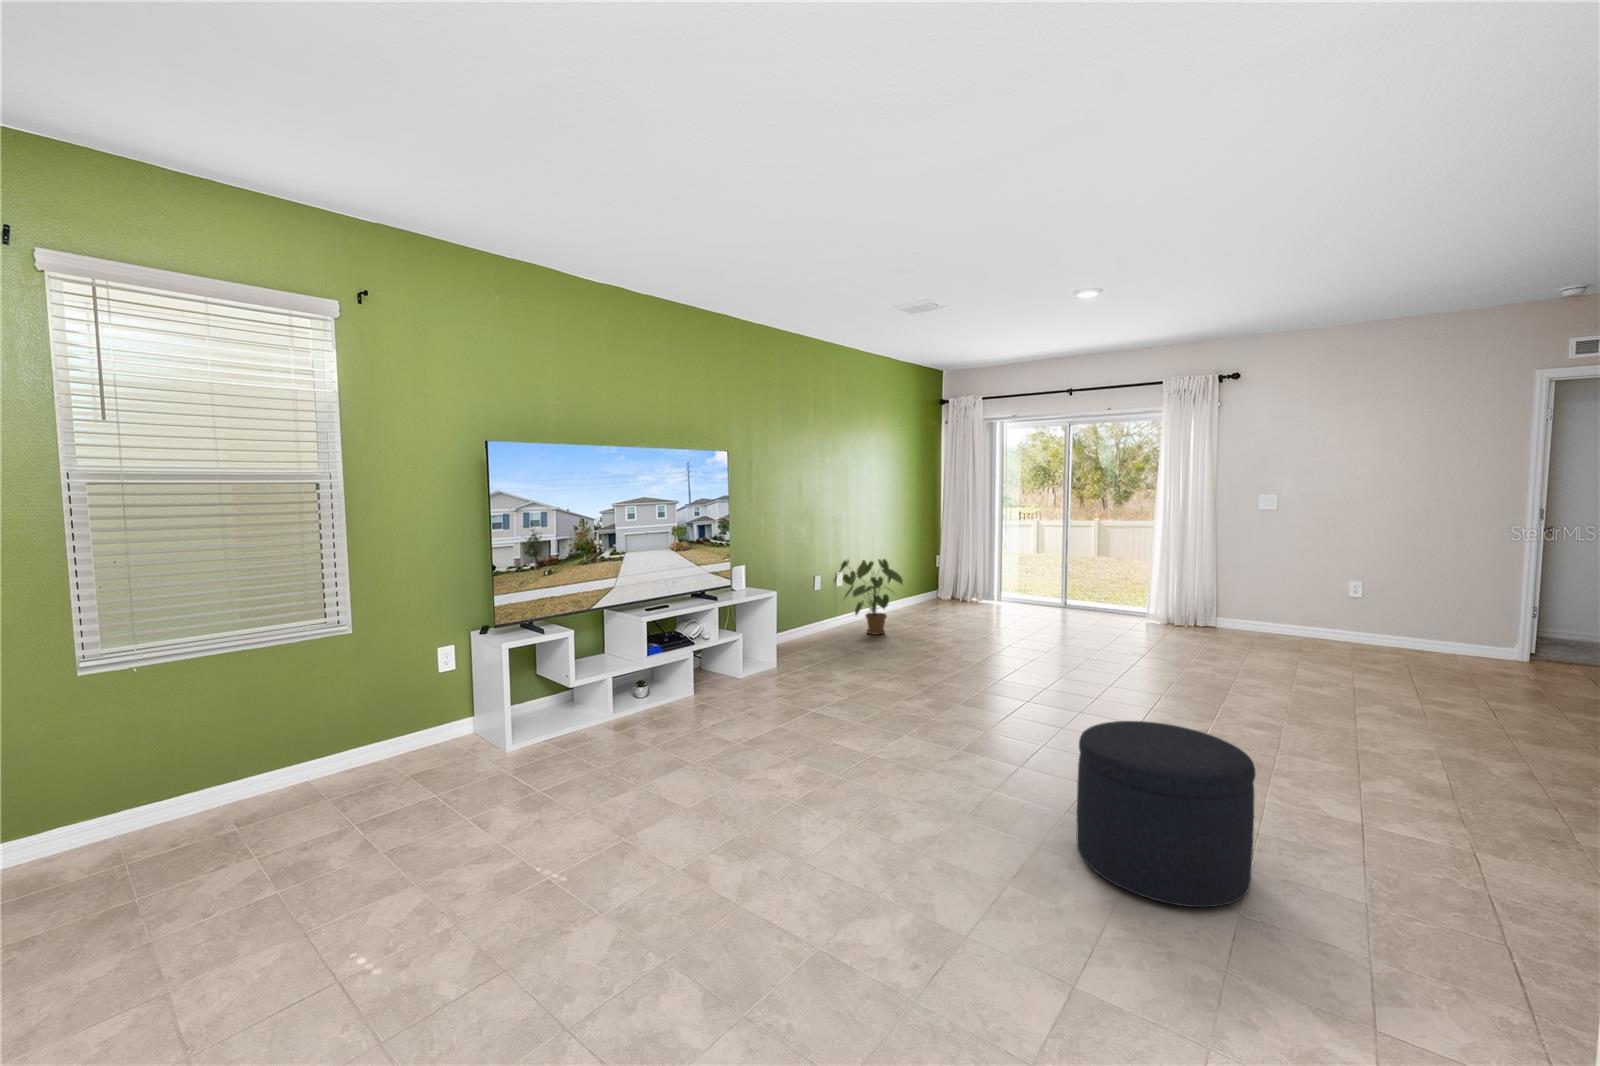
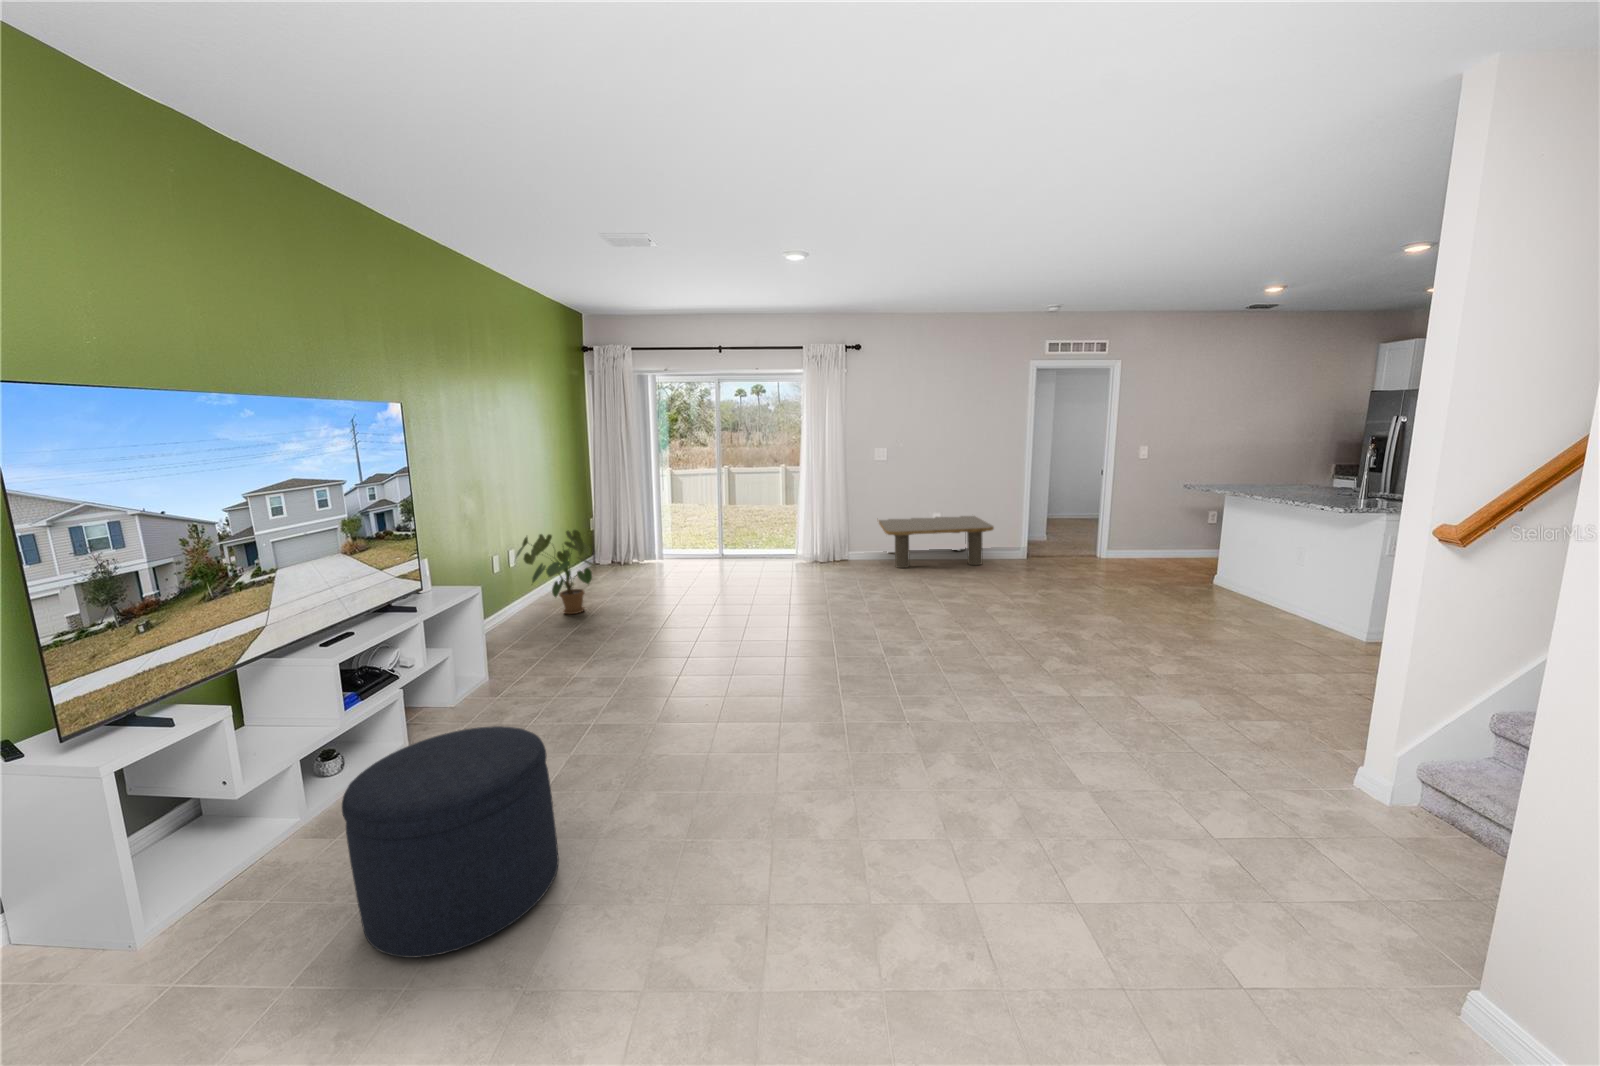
coffee table: none [1252,593,1441,678] -> present [879,516,994,568]
ottoman: present [1077,721,1256,907] -> present [342,726,559,958]

